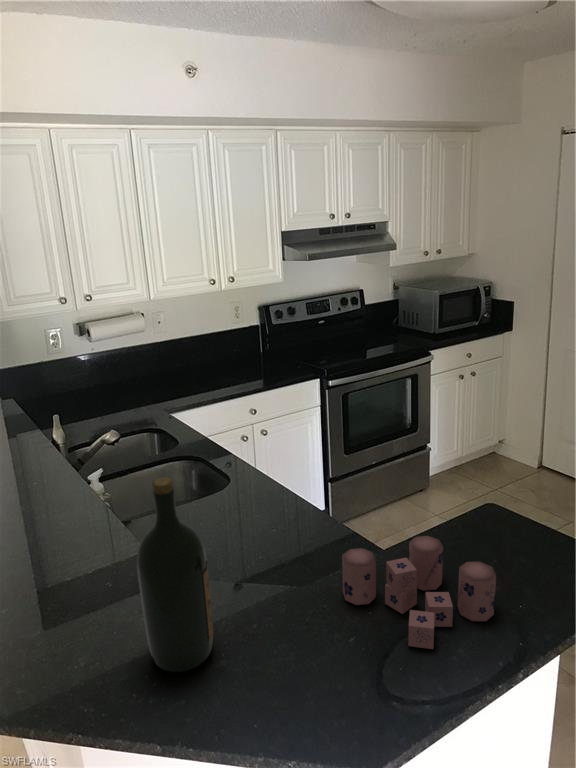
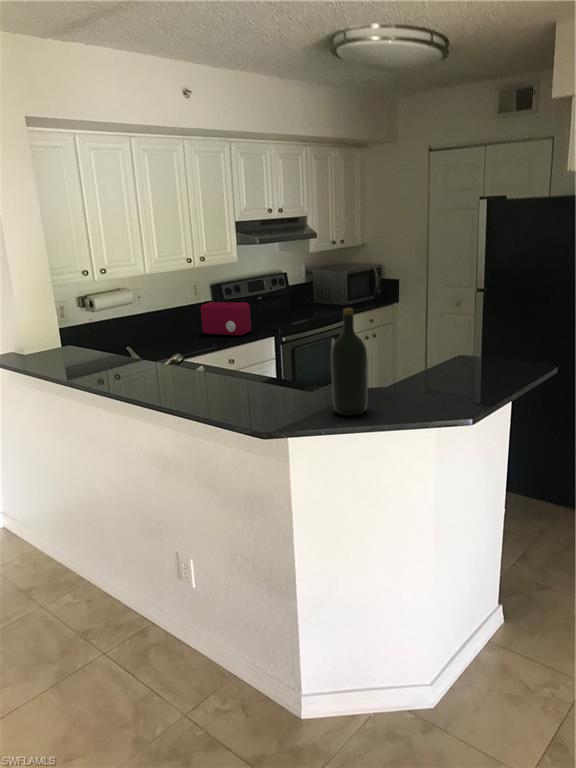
toaster: none [237,328,295,375] -> present [201,302,251,337]
candle: present [342,536,496,649] -> none [412,356,493,395]

